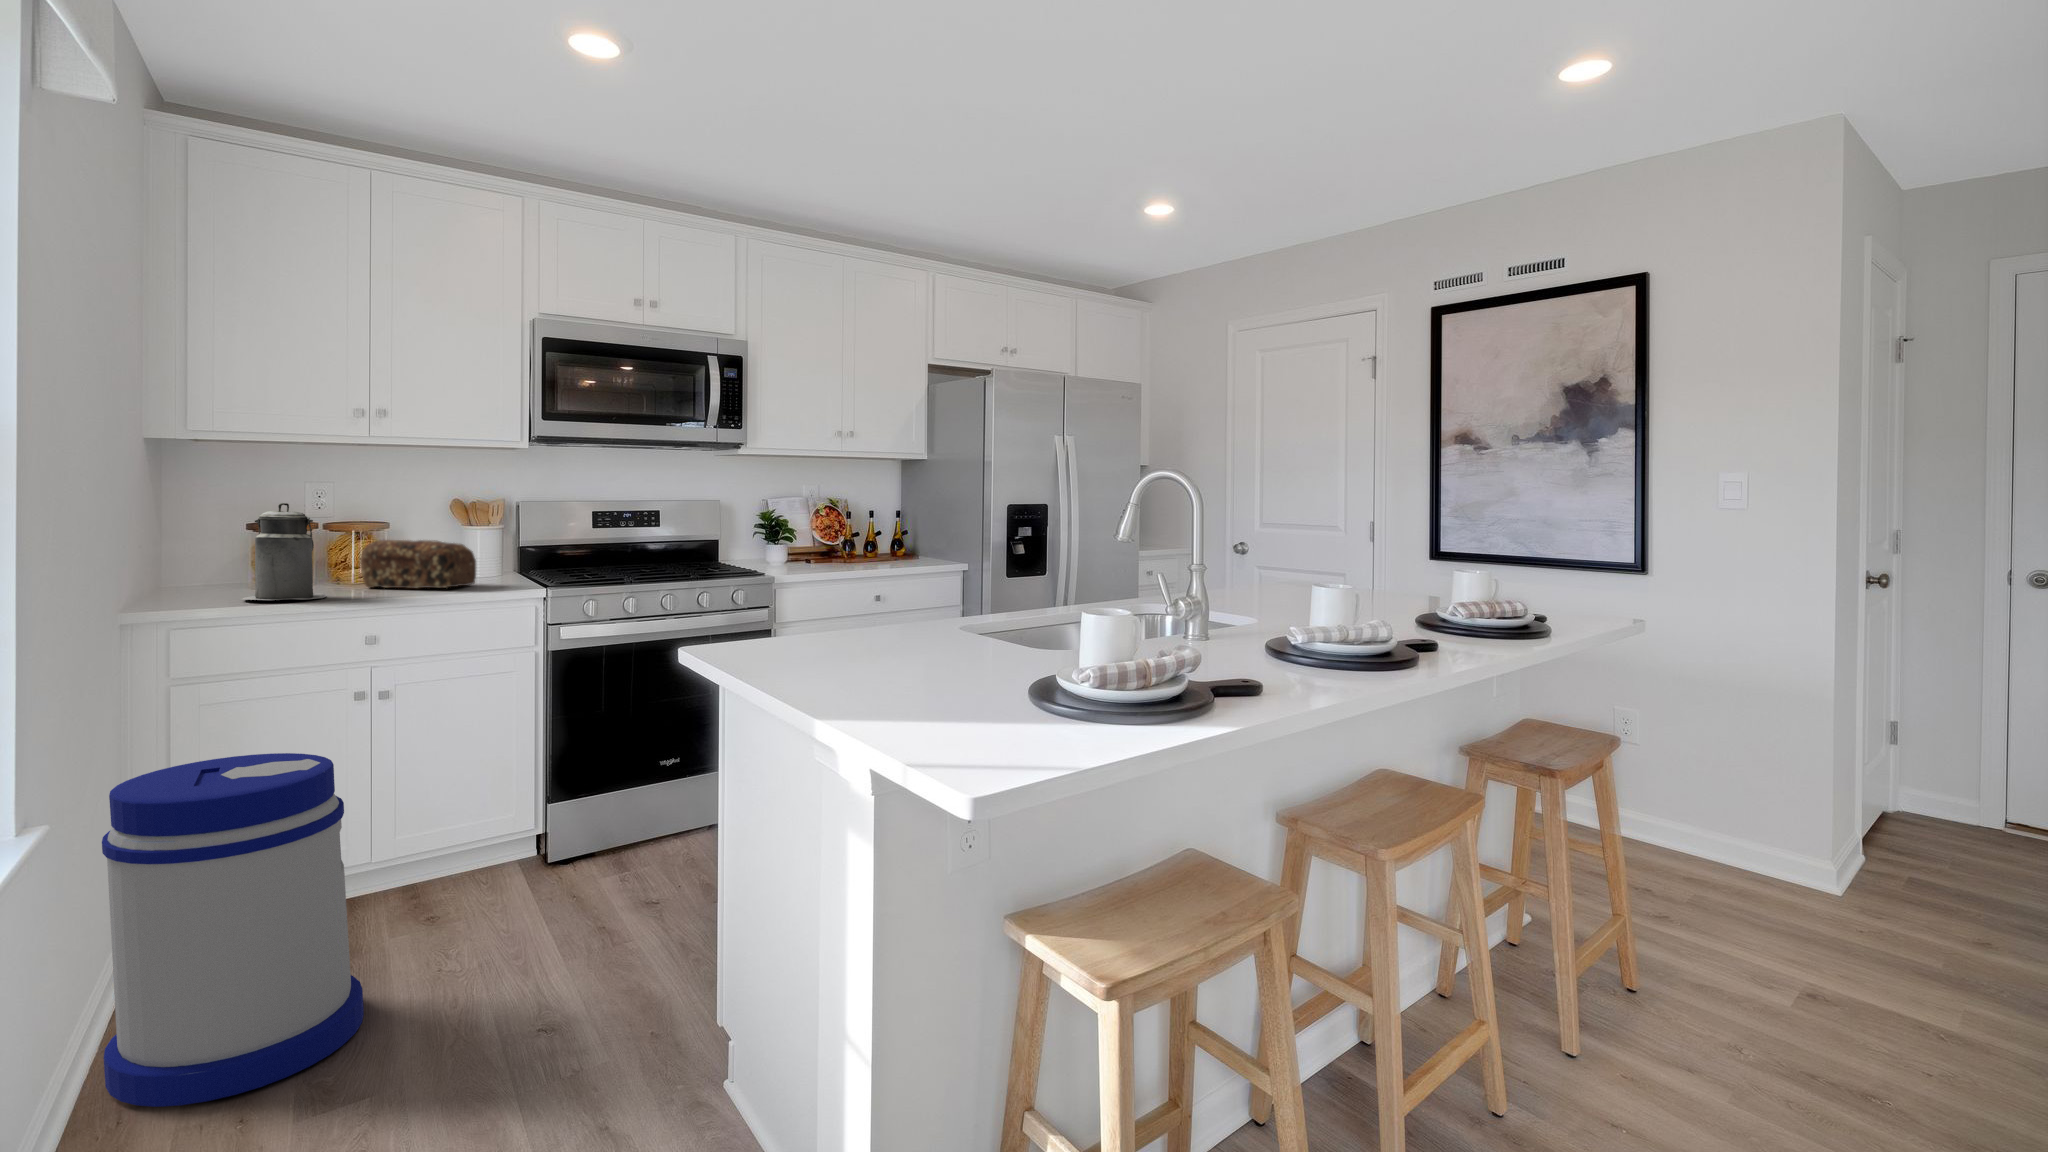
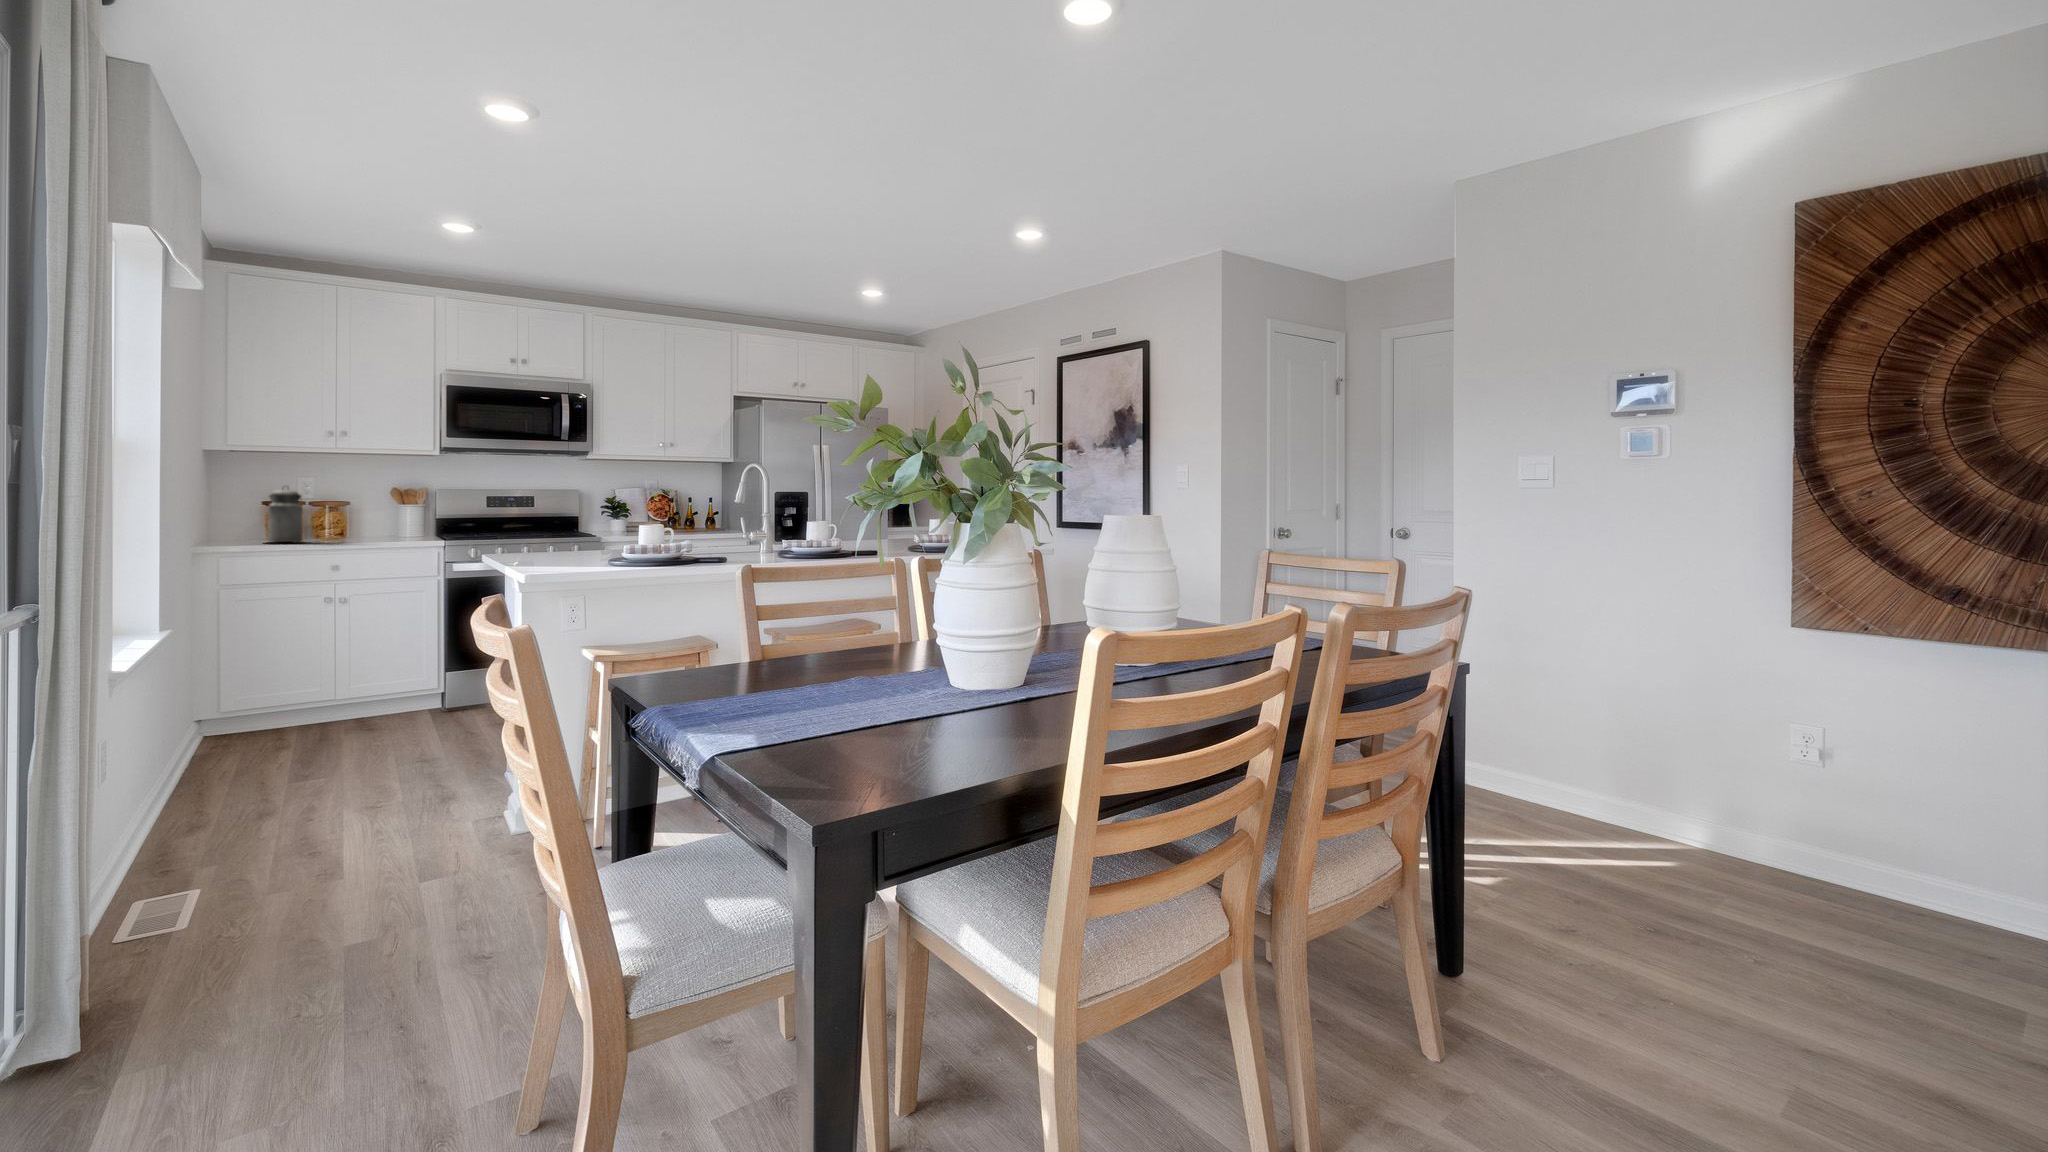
bread loaf: present [360,540,476,588] -> none [332,510,405,540]
trash can: present [102,753,364,1107] -> none [194,617,327,780]

